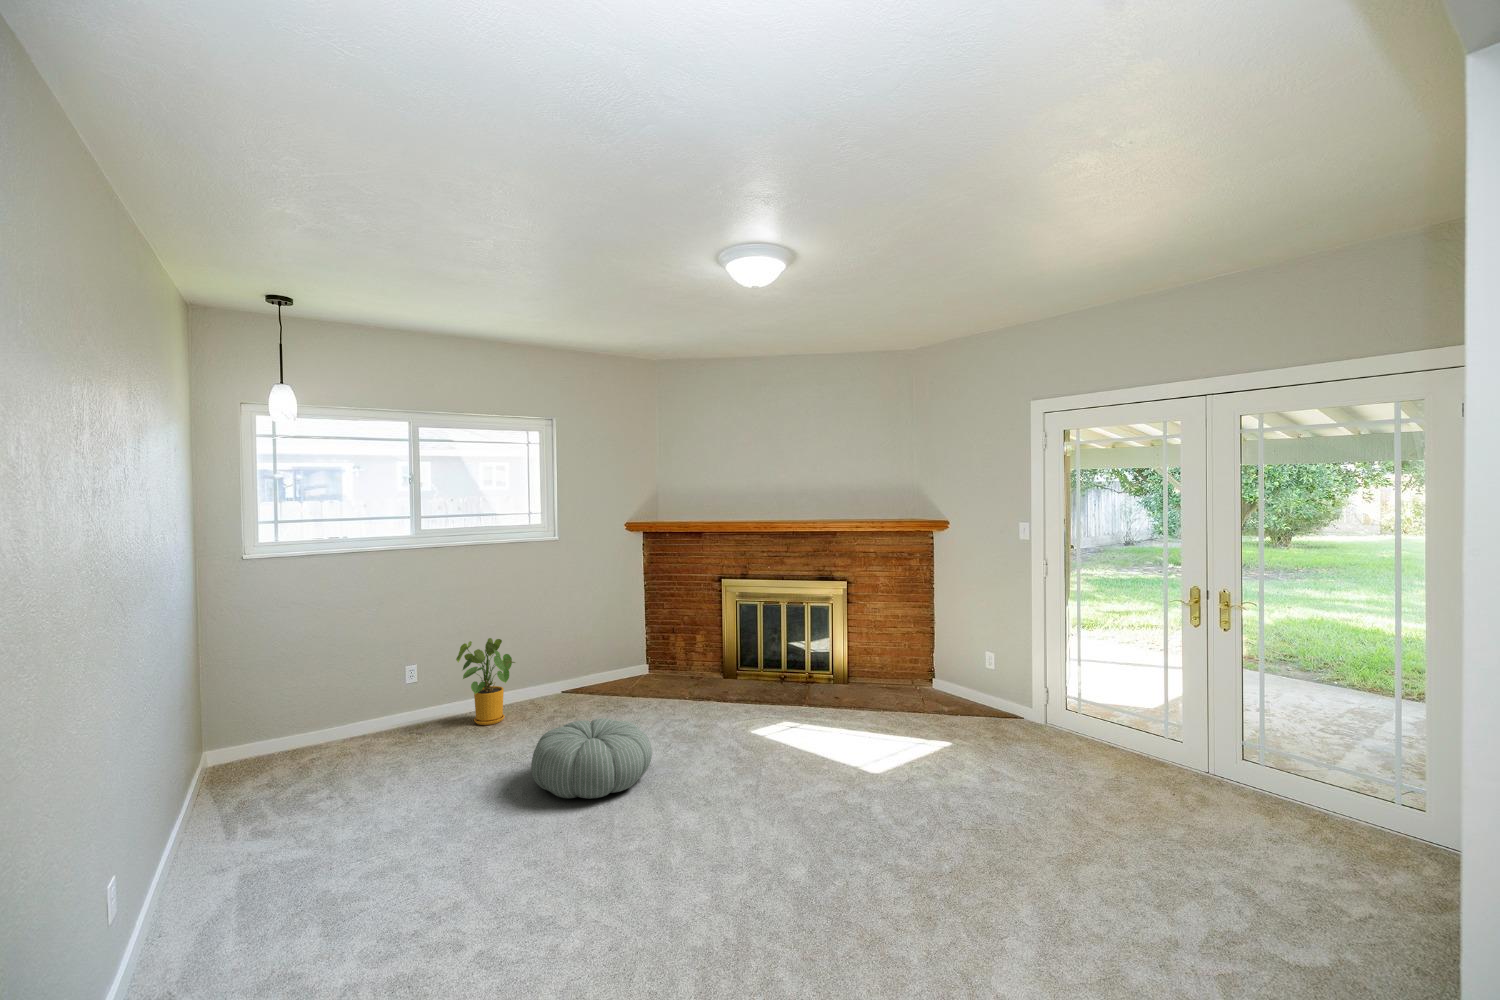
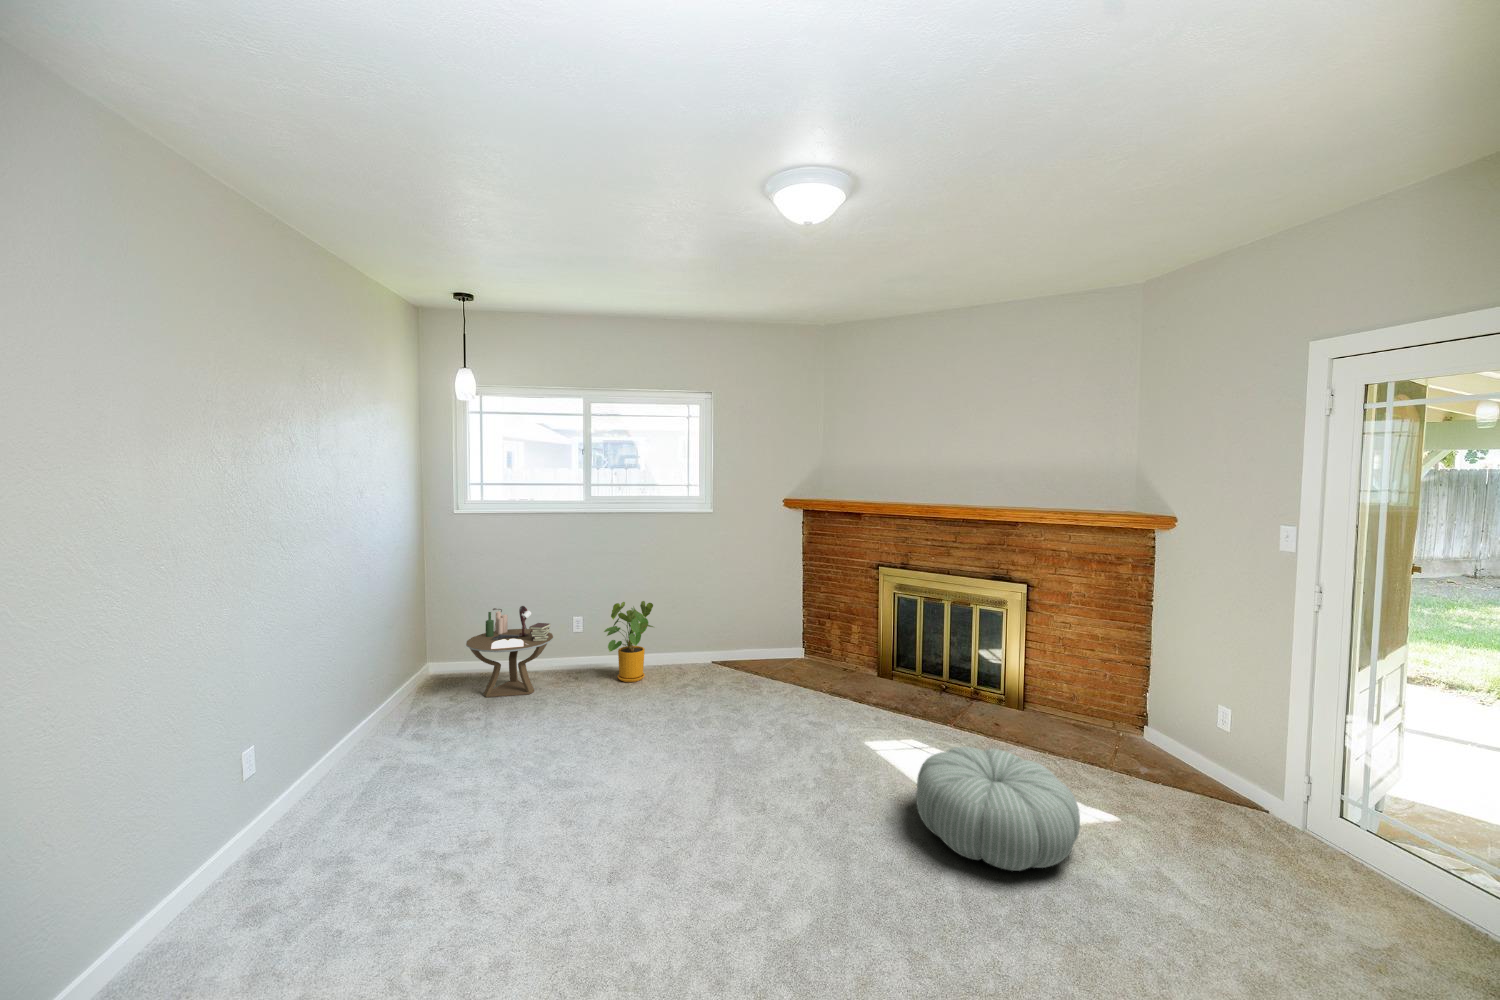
side table: none [303,659,408,767] -> present [466,606,554,697]
pouf: present [531,718,652,799] -> present [916,747,1080,871]

